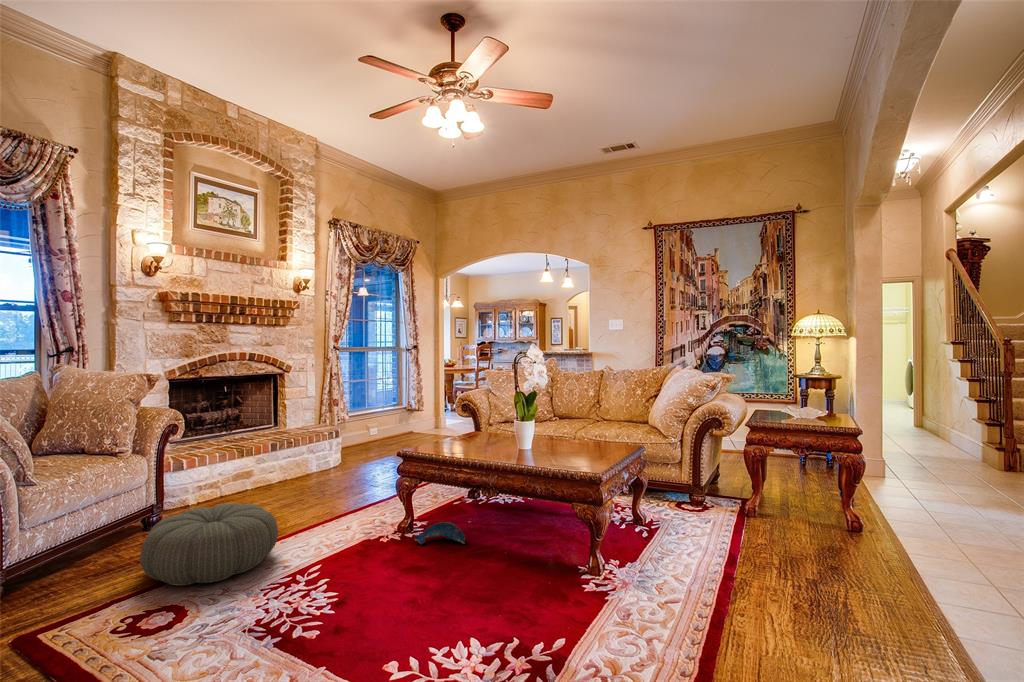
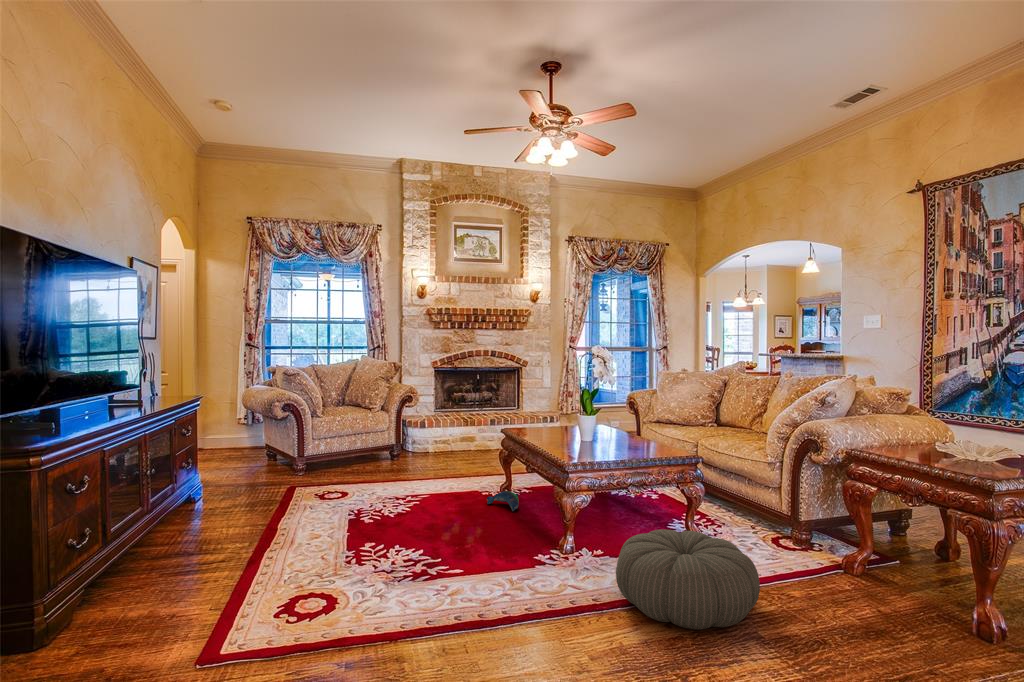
pouf: present [140,503,278,586] -> present [616,530,760,629]

